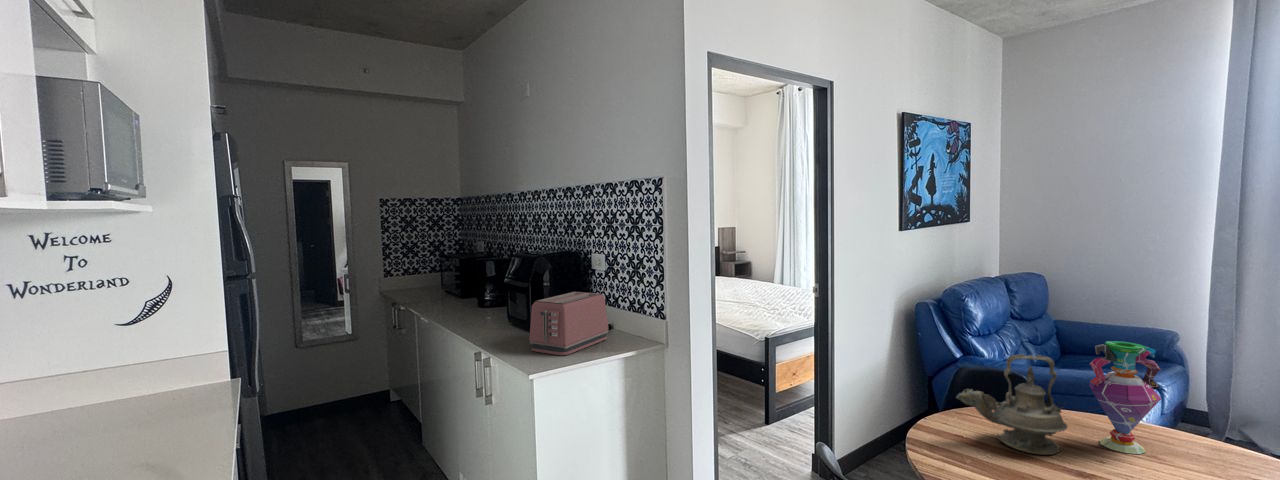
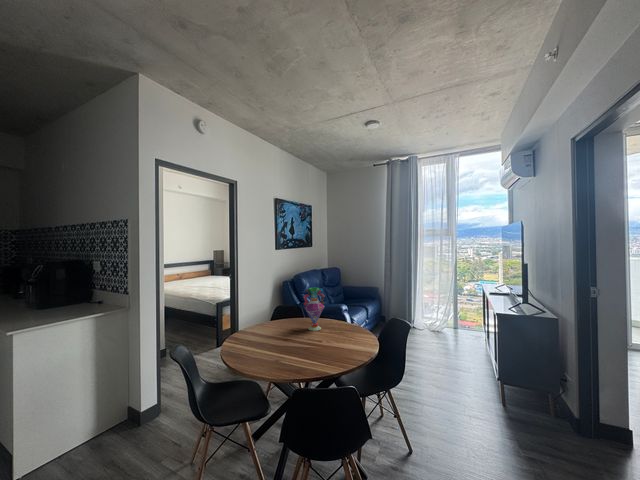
toaster: present [529,292,608,355] -> none [25,283,94,320]
teapot: present [956,354,1067,455] -> none [253,295,293,336]

